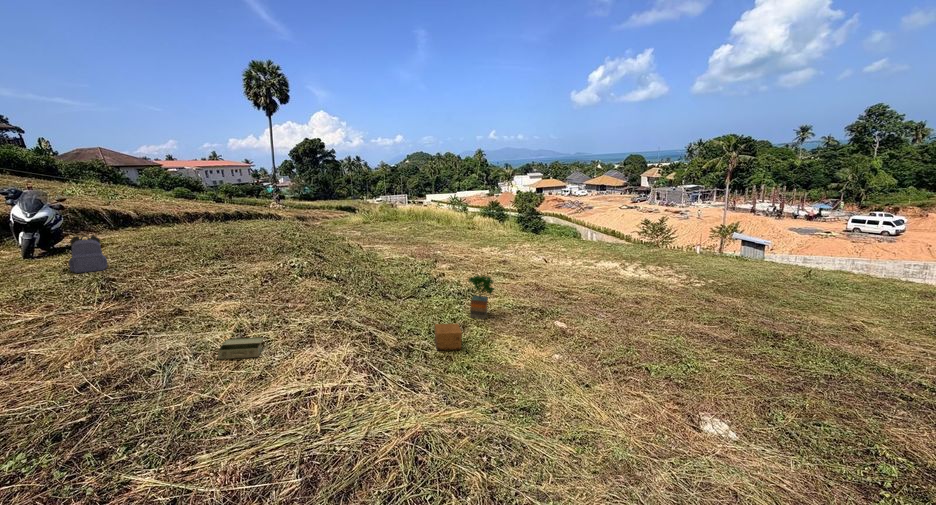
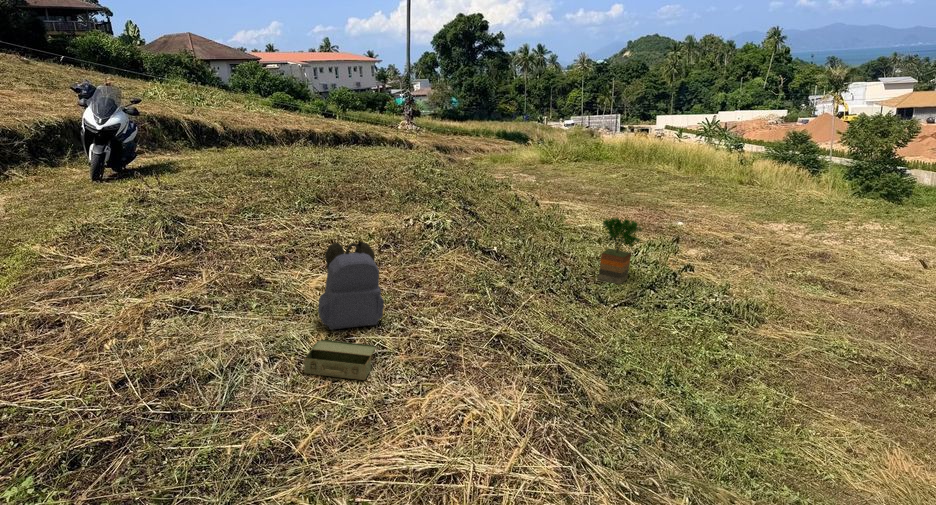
backpack: present [69,235,108,273] -> present [318,241,384,330]
potted tree: present [469,276,495,319] -> present [598,218,642,284]
cardboard box: present [434,324,462,351] -> none [682,370,749,435]

